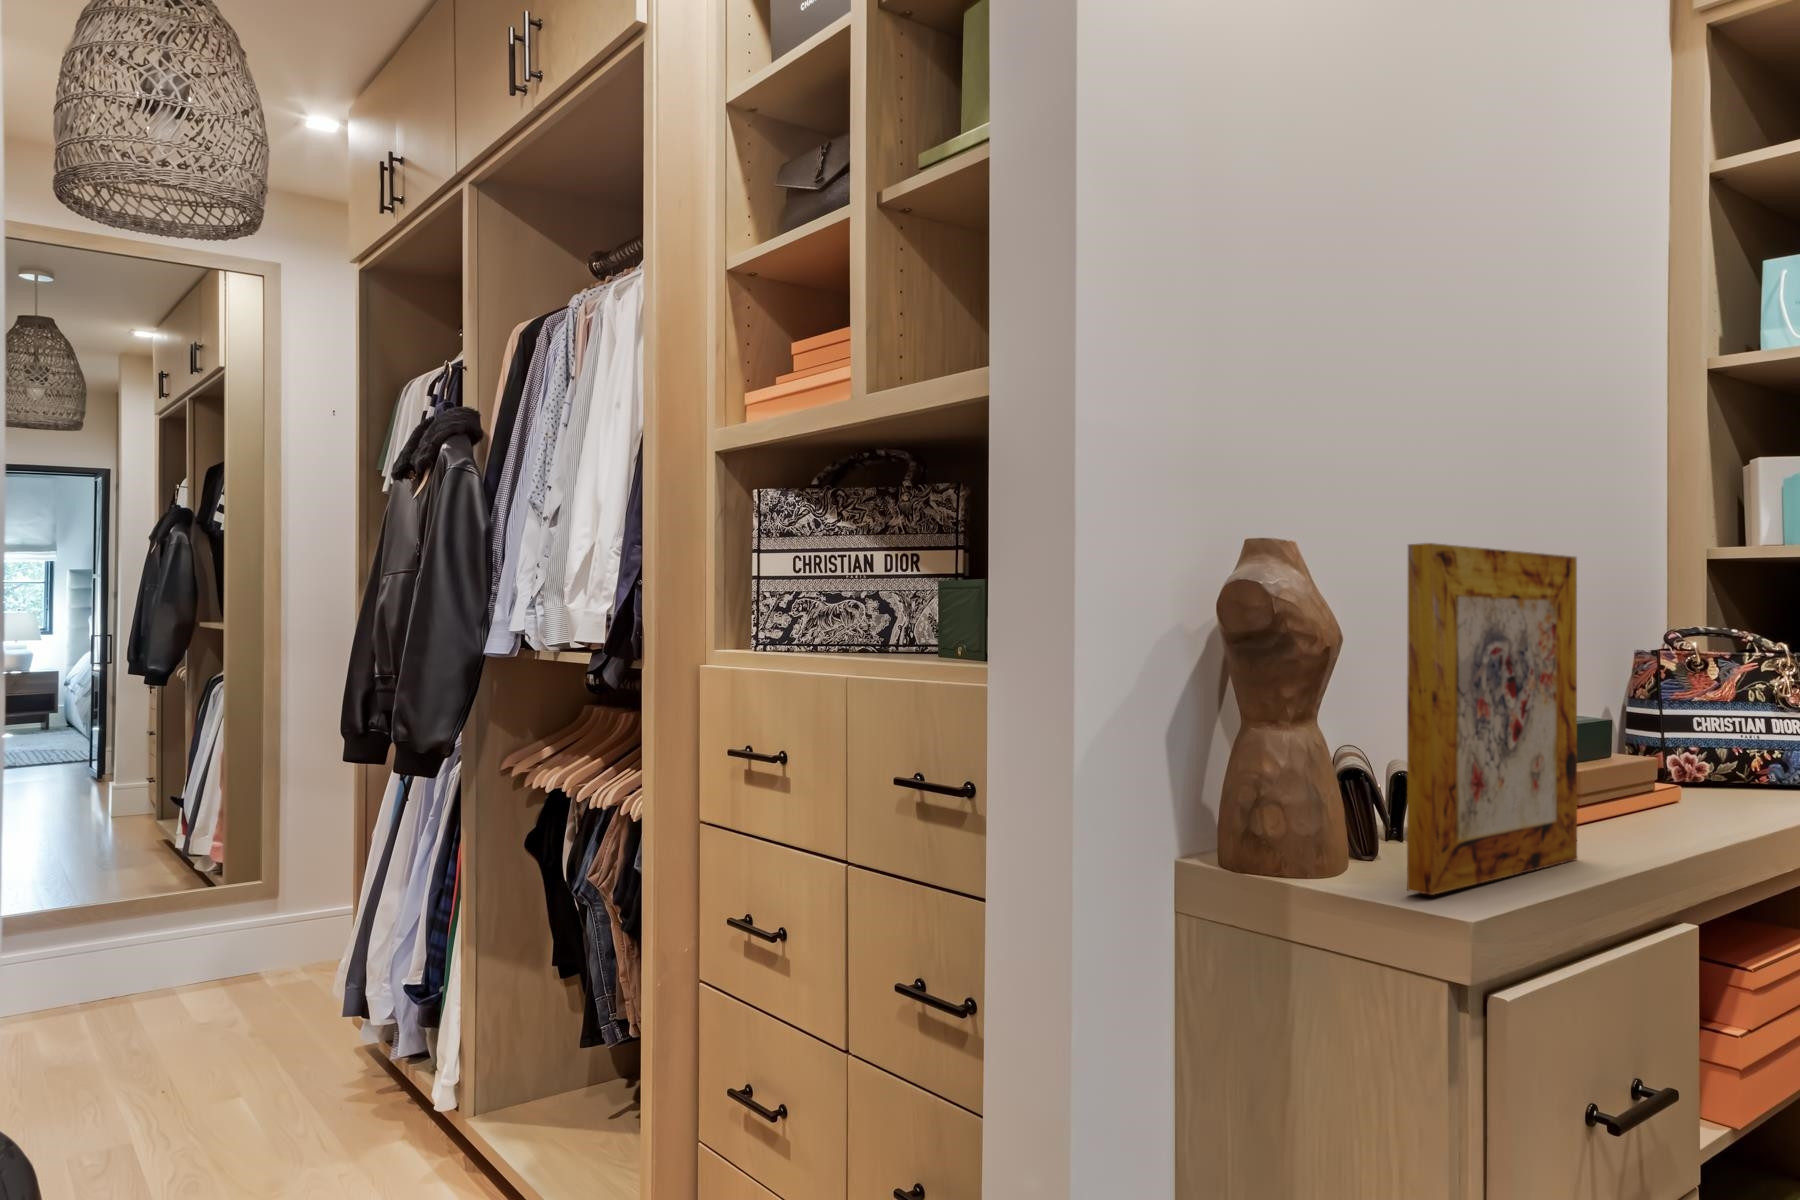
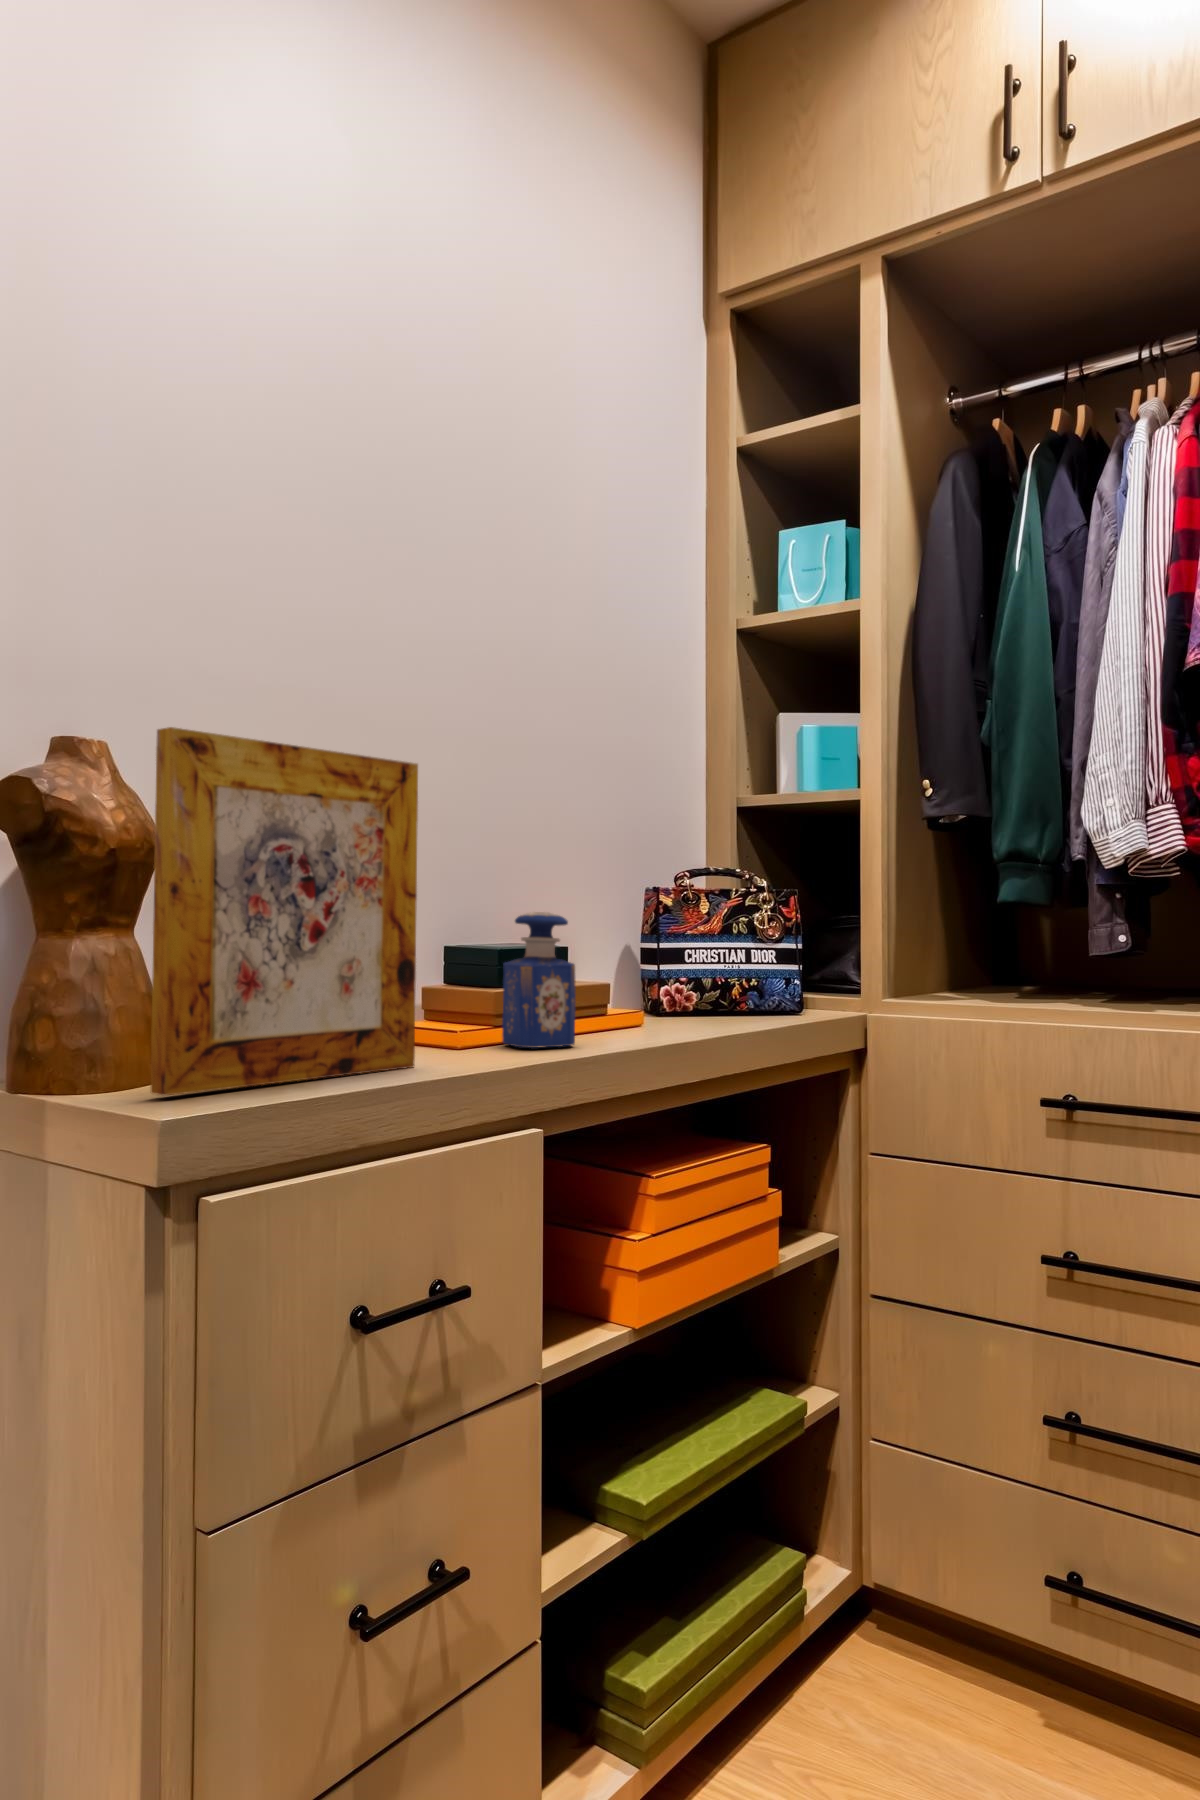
perfume bottle: none [1597,695,1686,835] -> present [502,912,576,1048]

